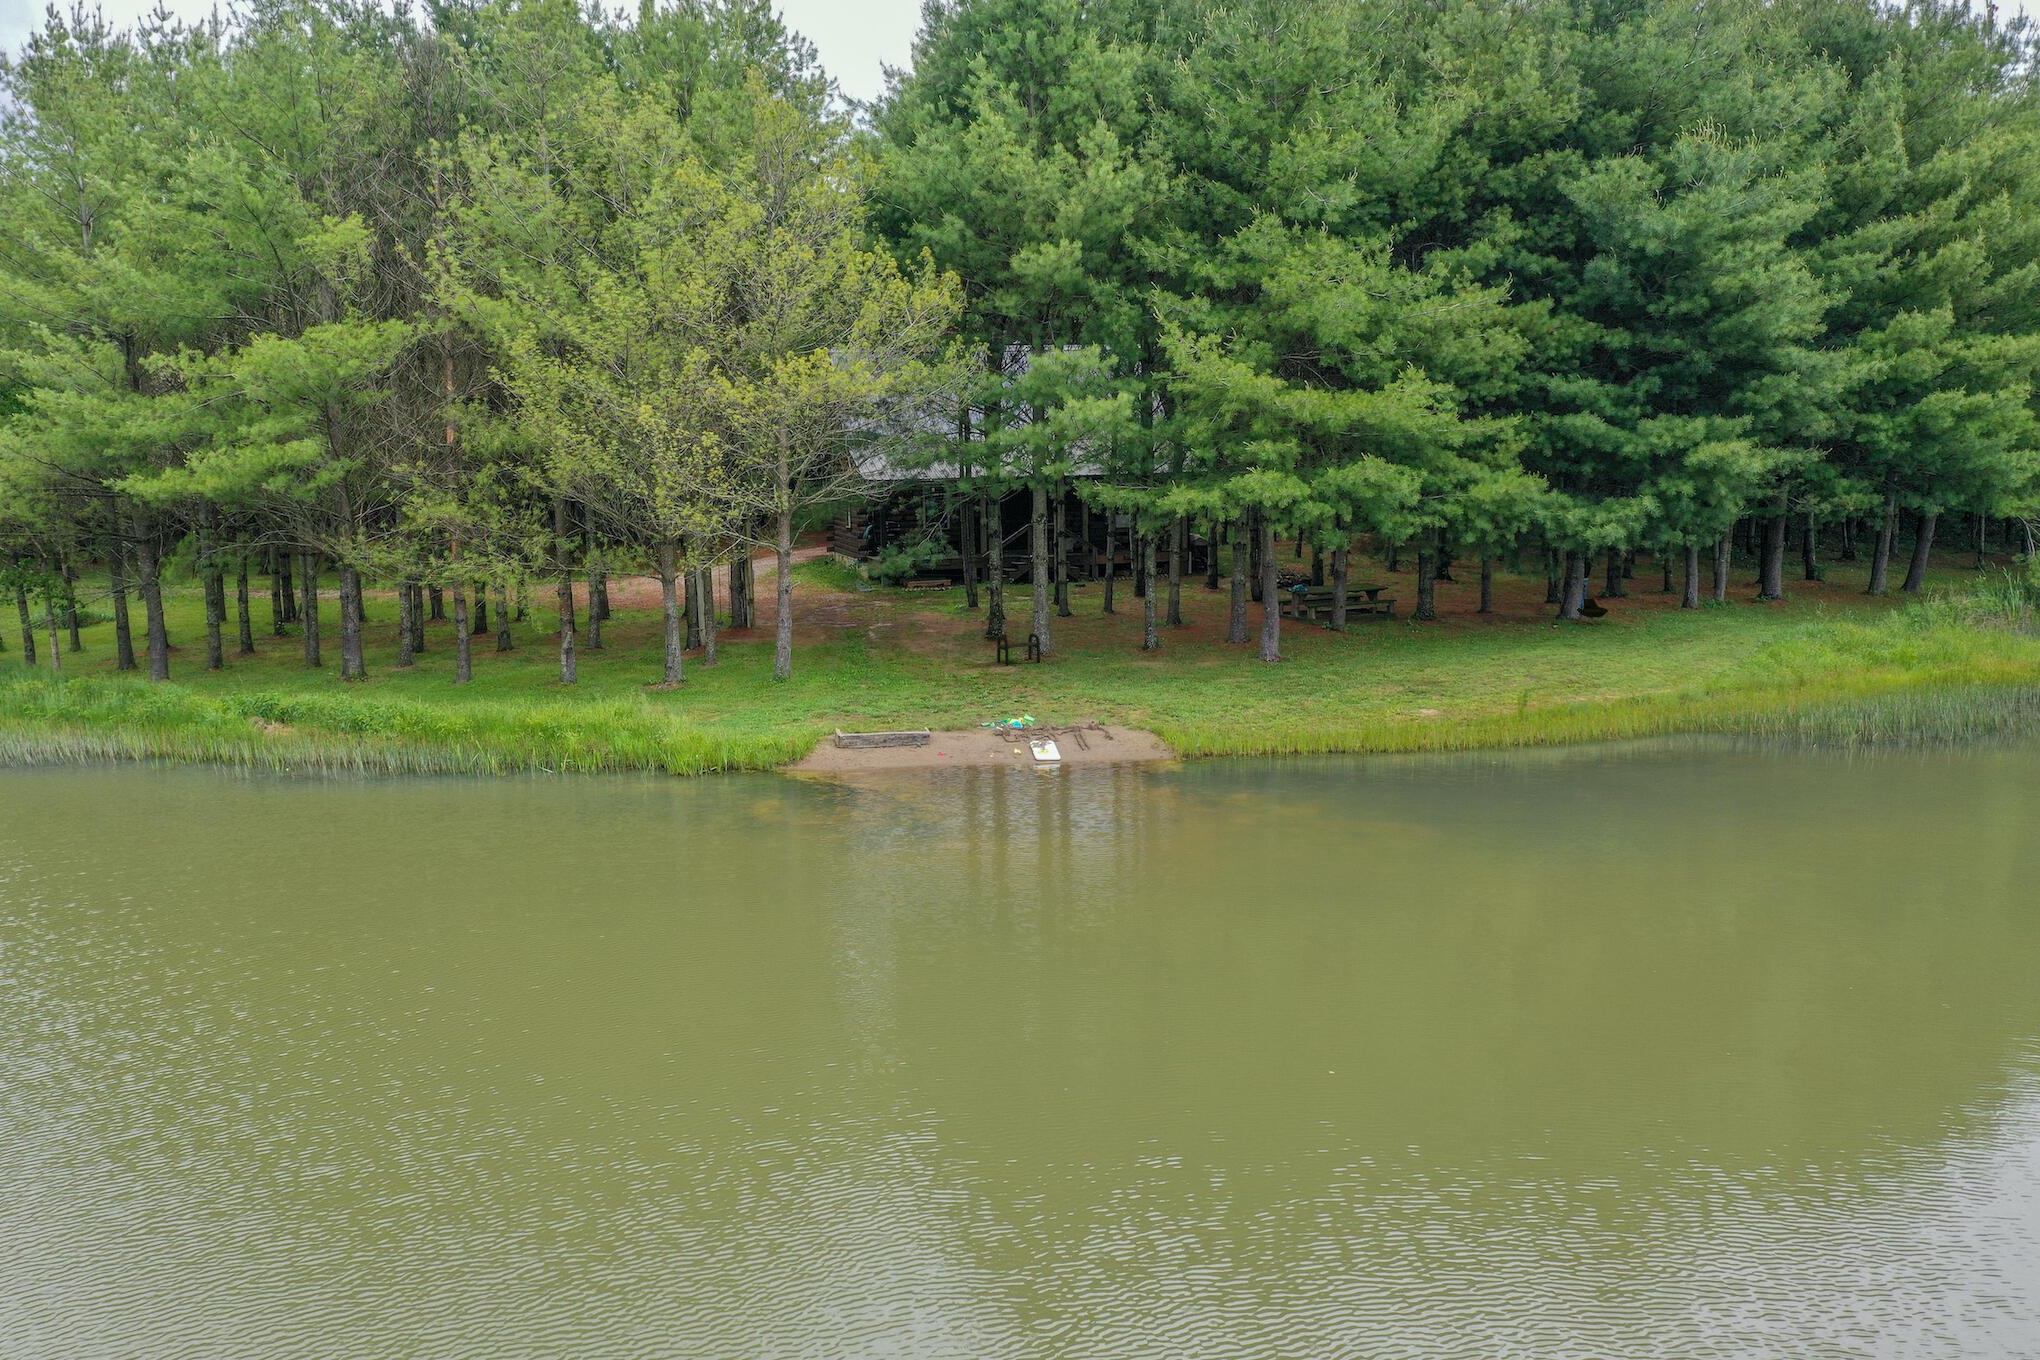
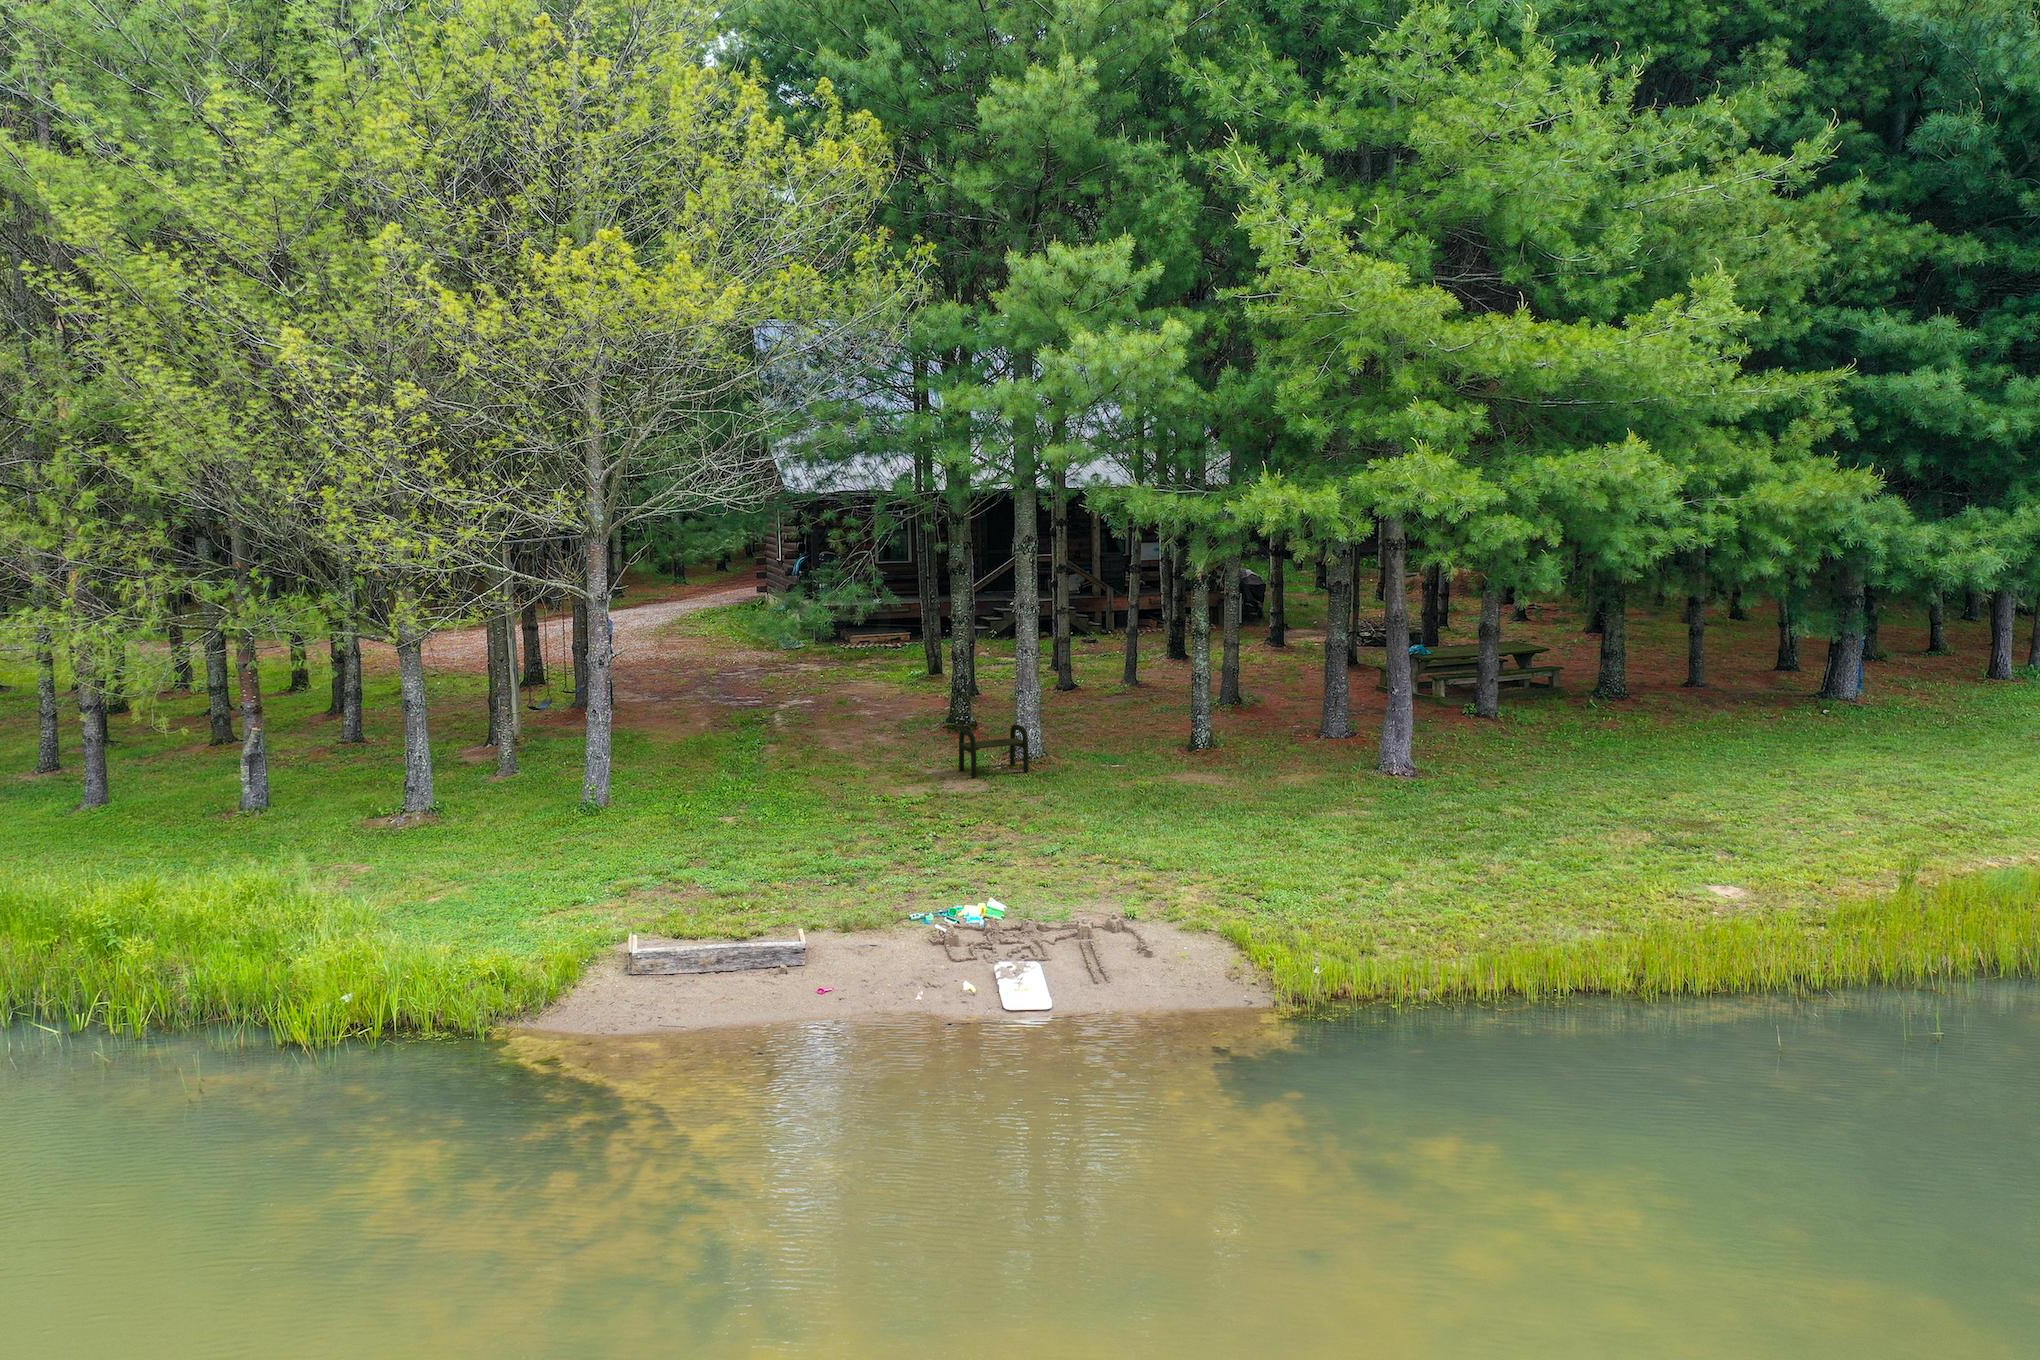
lounge chair: present [1577,599,1608,625] -> none [1854,667,1913,710]

